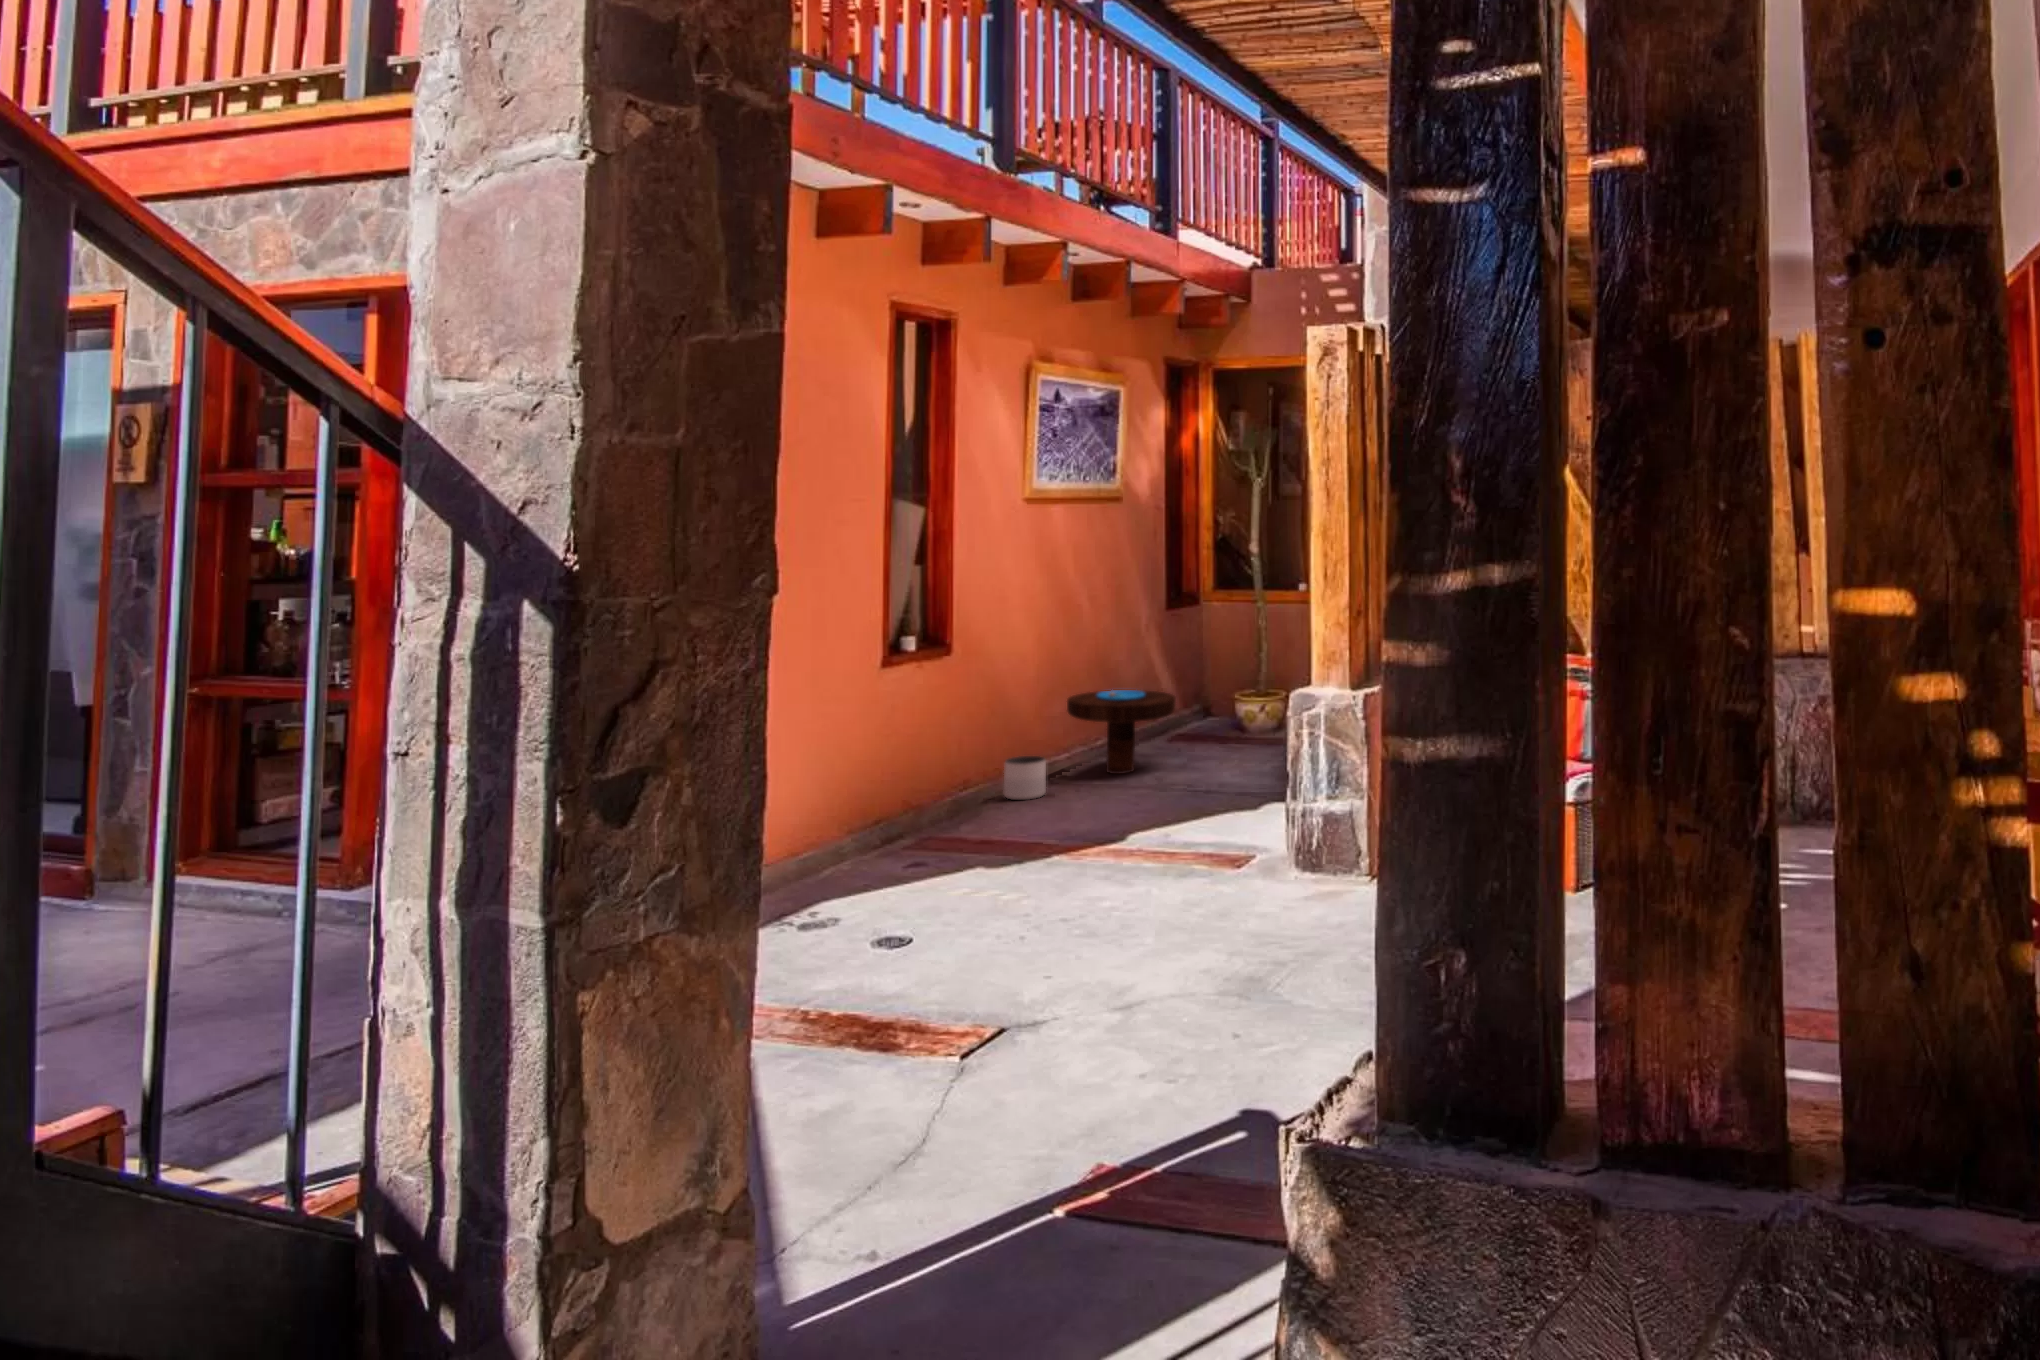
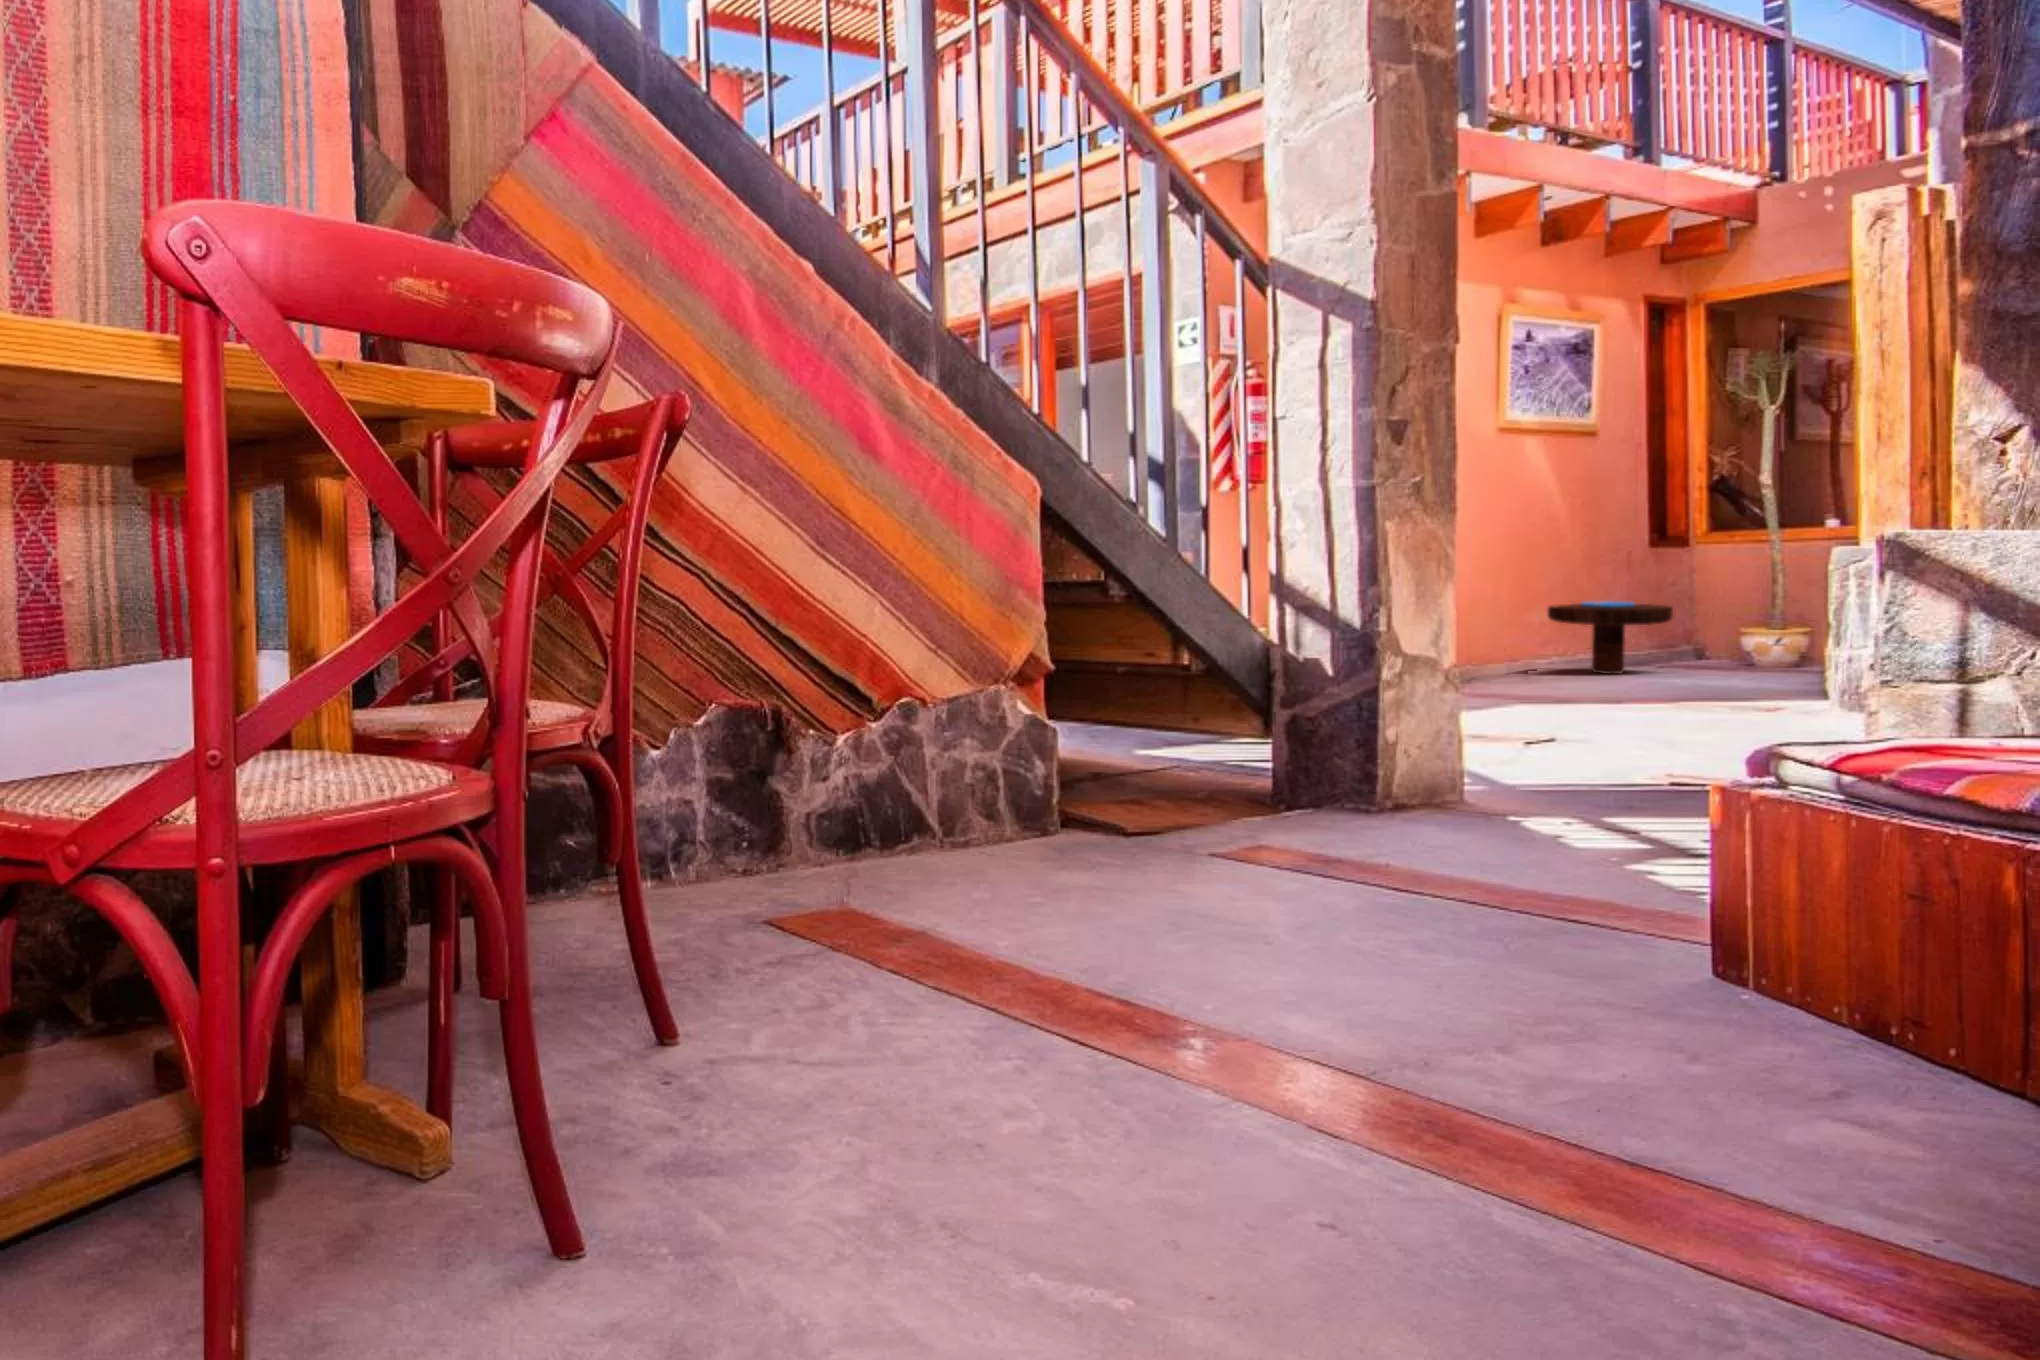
planter: present [1004,756,1046,800] -> none [1488,647,1531,680]

